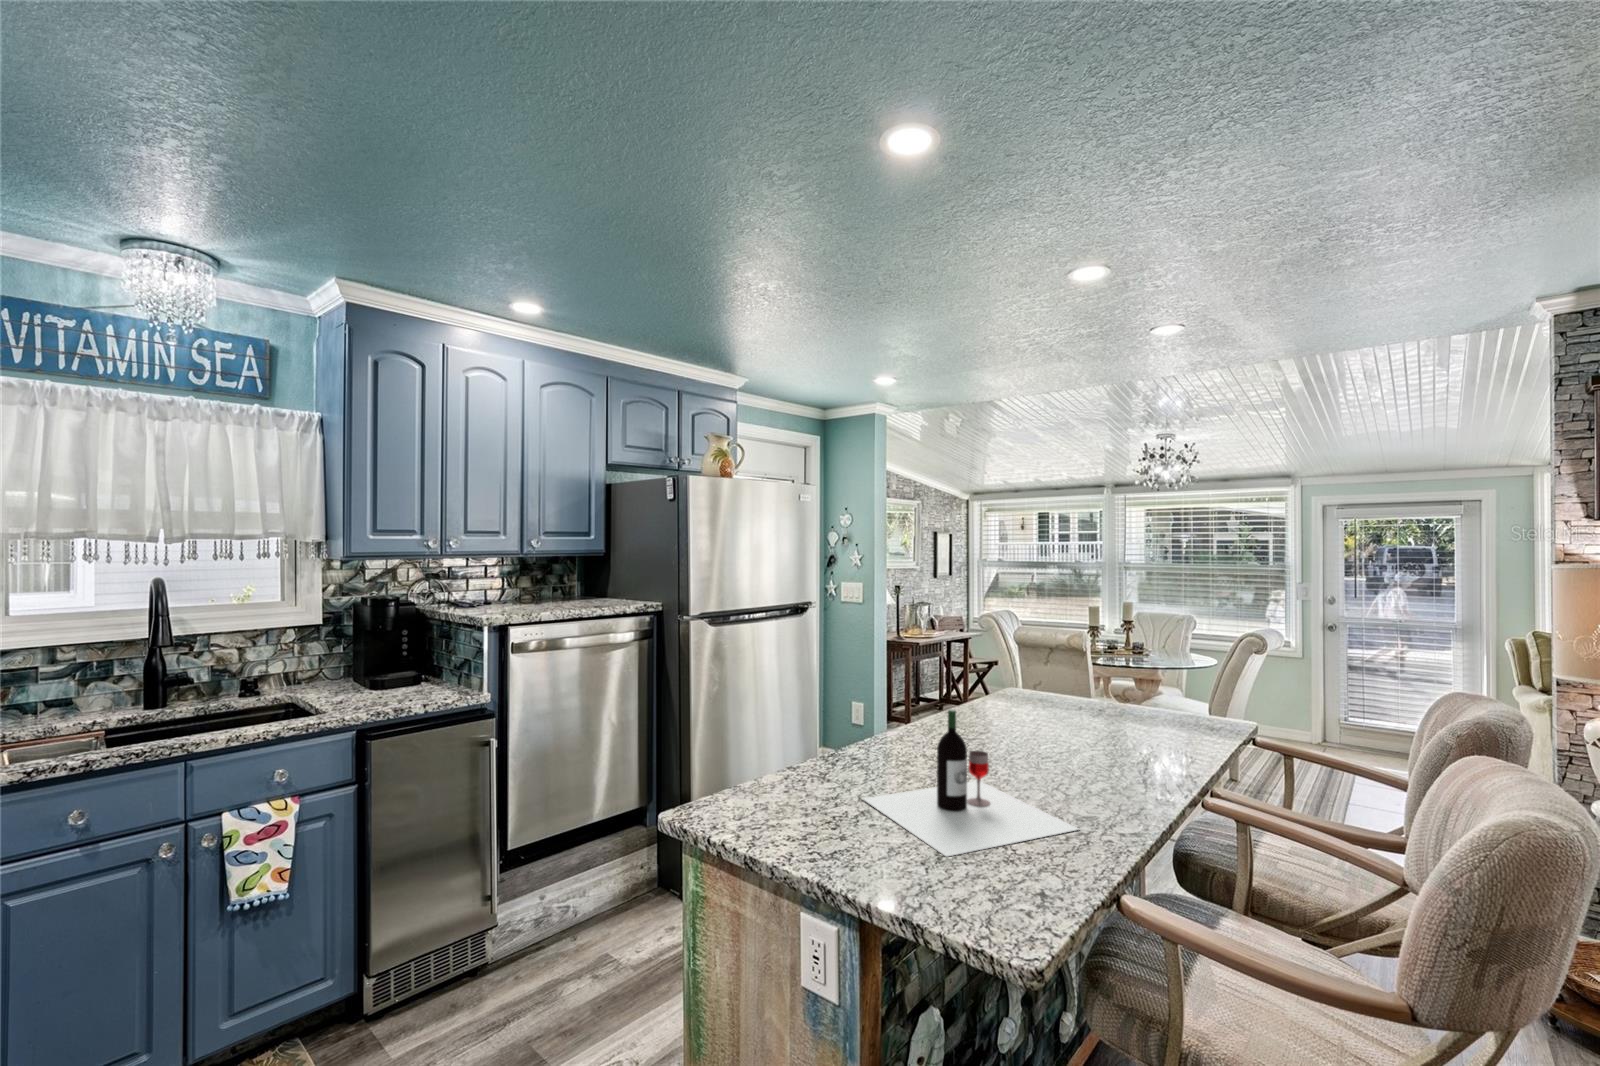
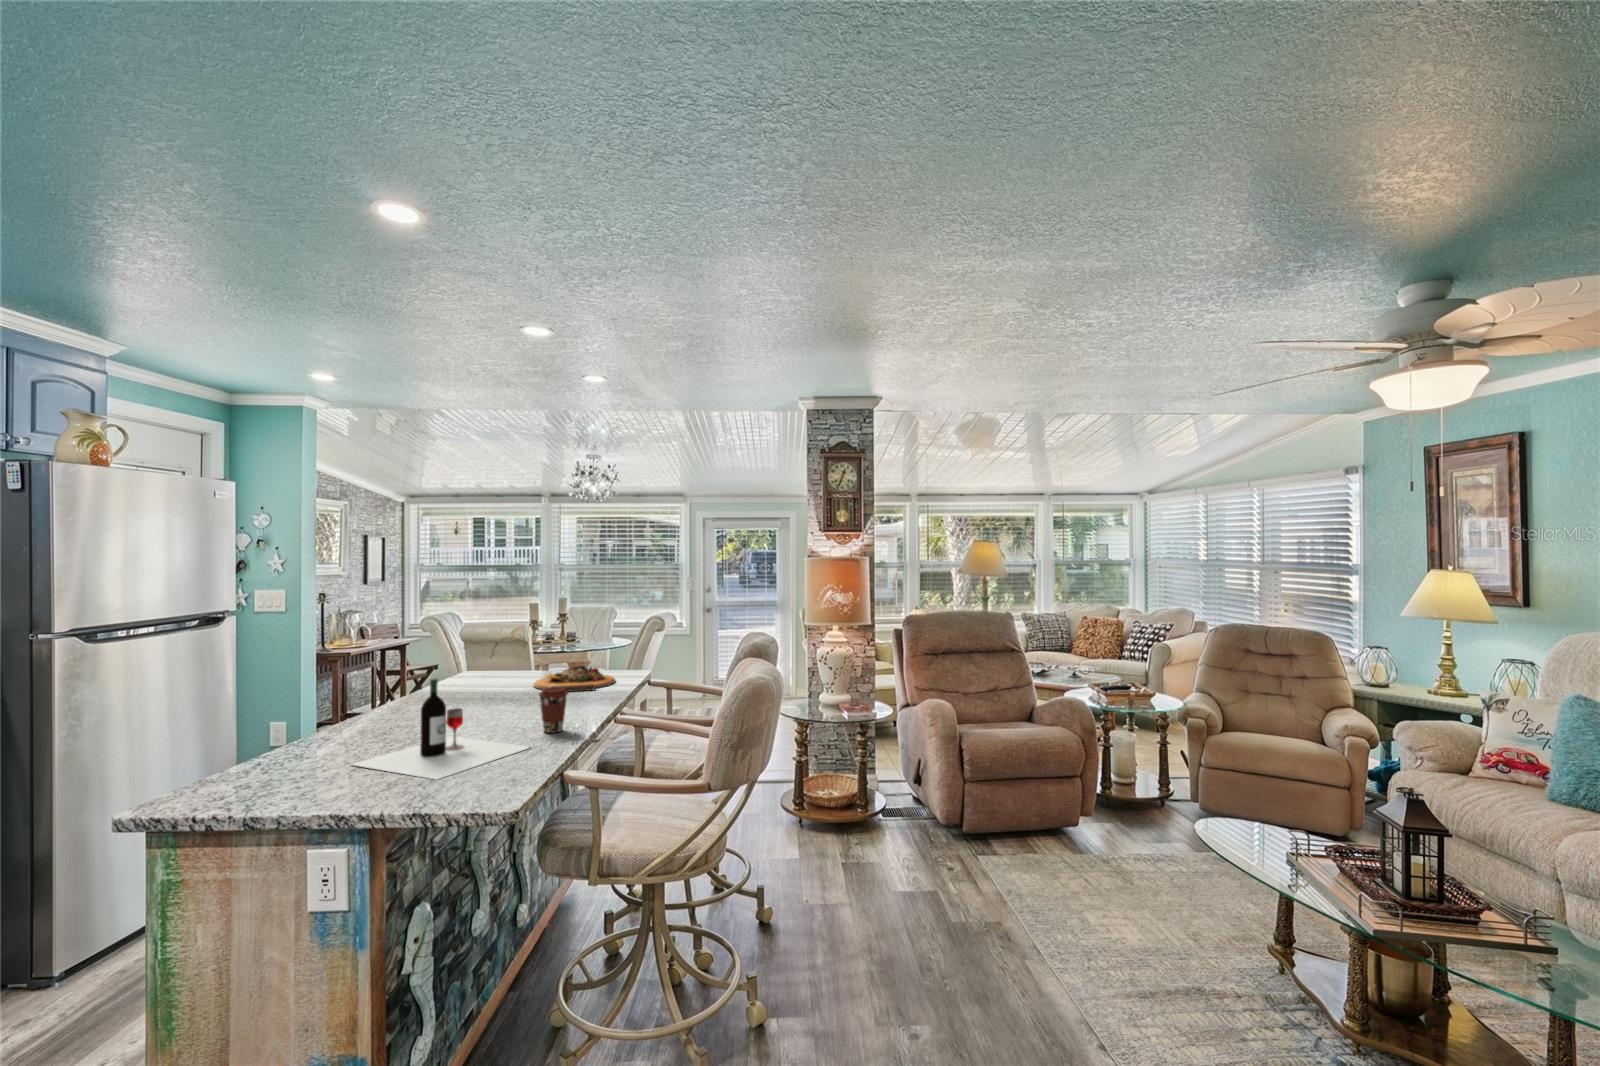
cutting board: none [1088,698,1204,740] -> present [534,665,615,692]
coffee cup: none [1090,741,1134,808] -> present [539,688,568,733]

